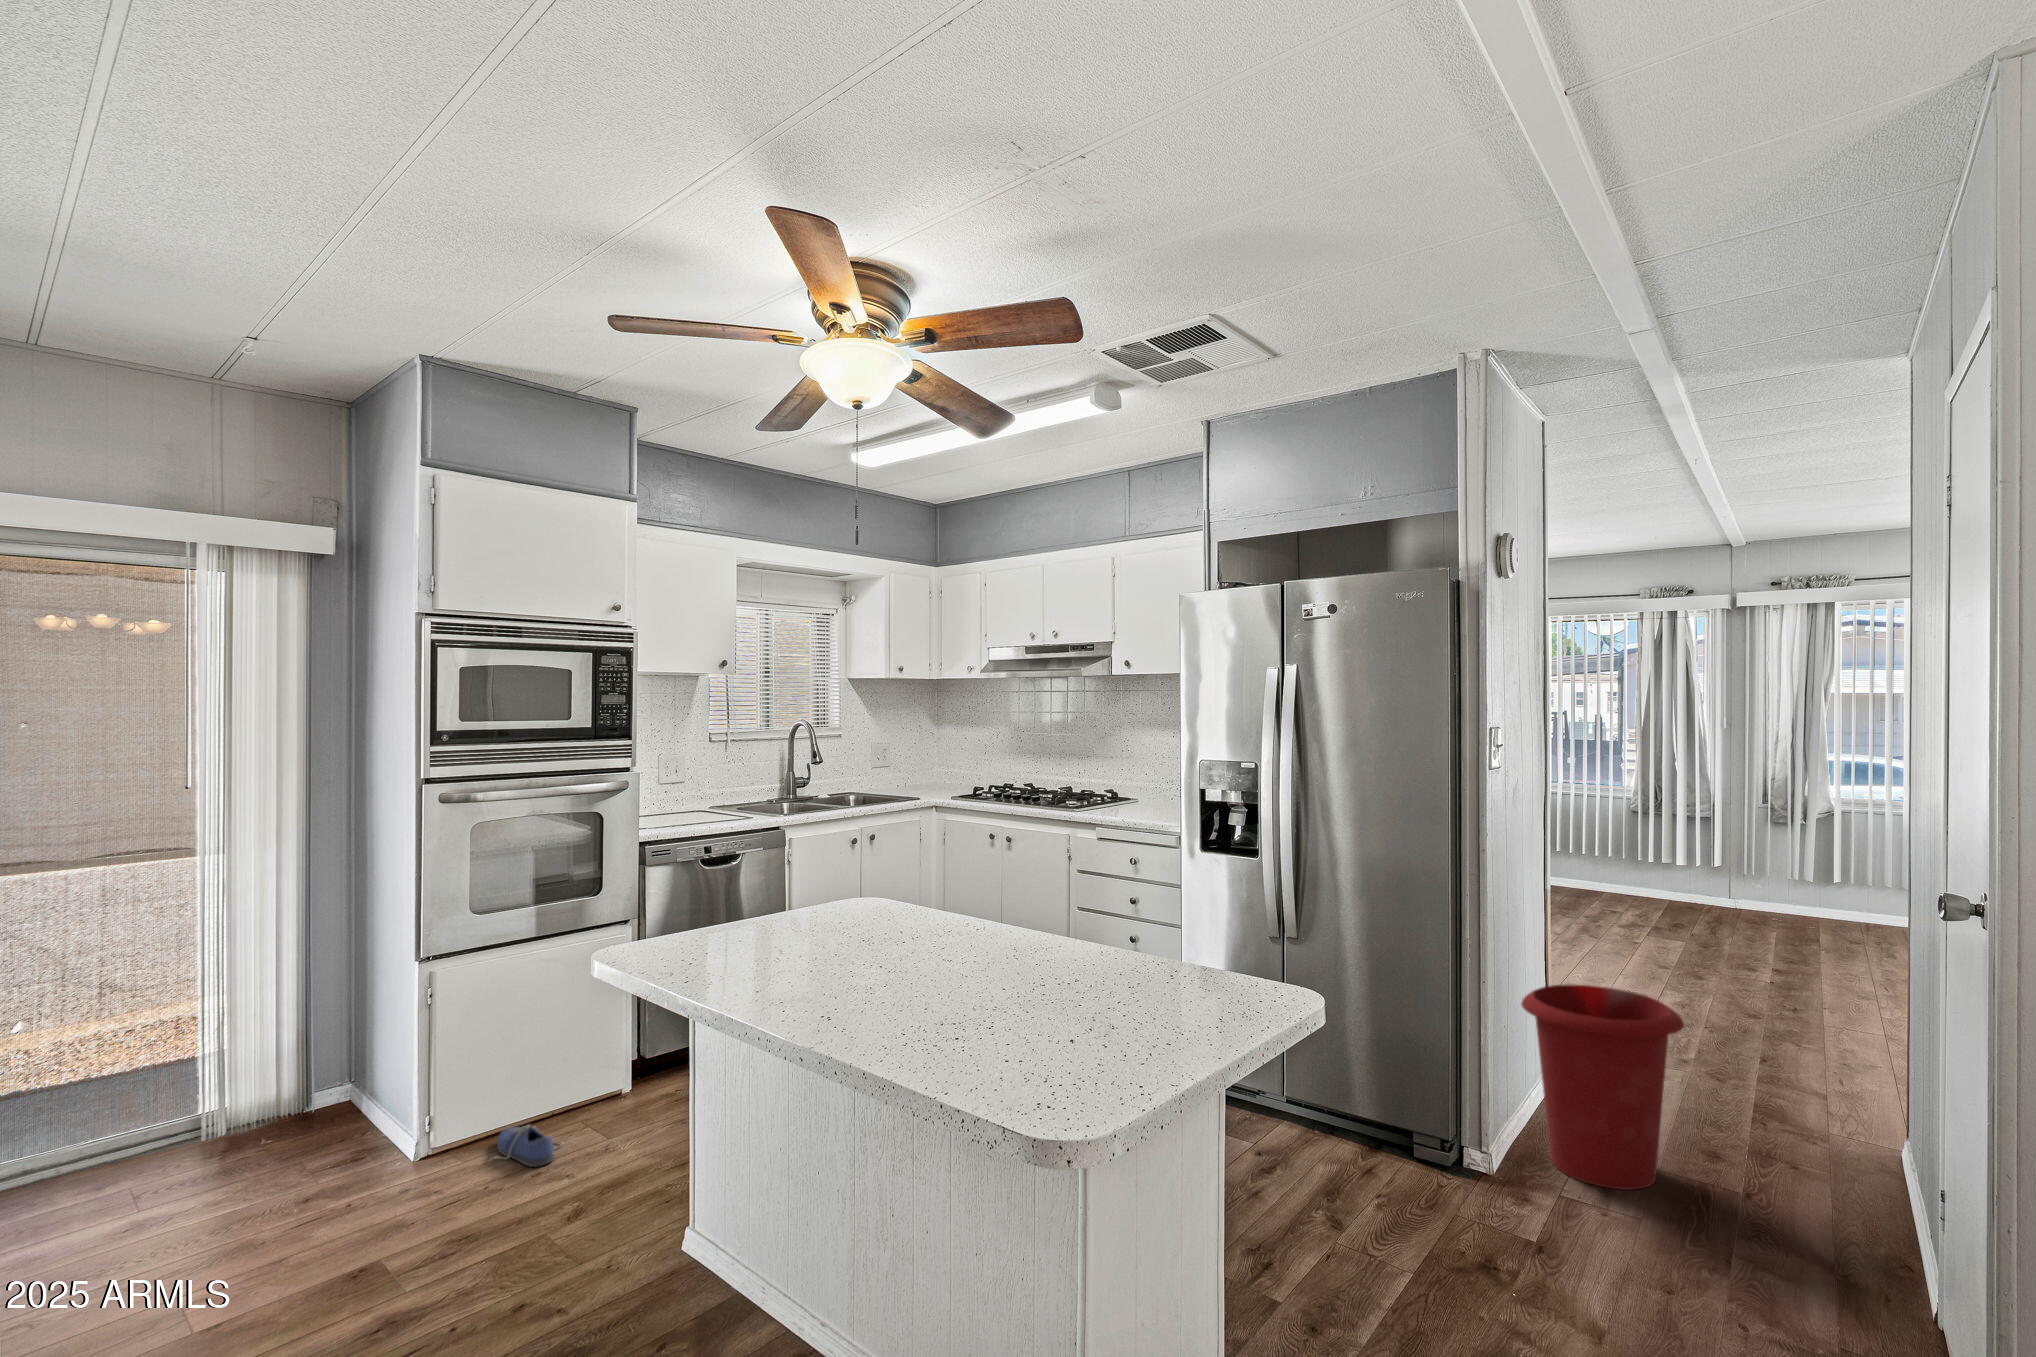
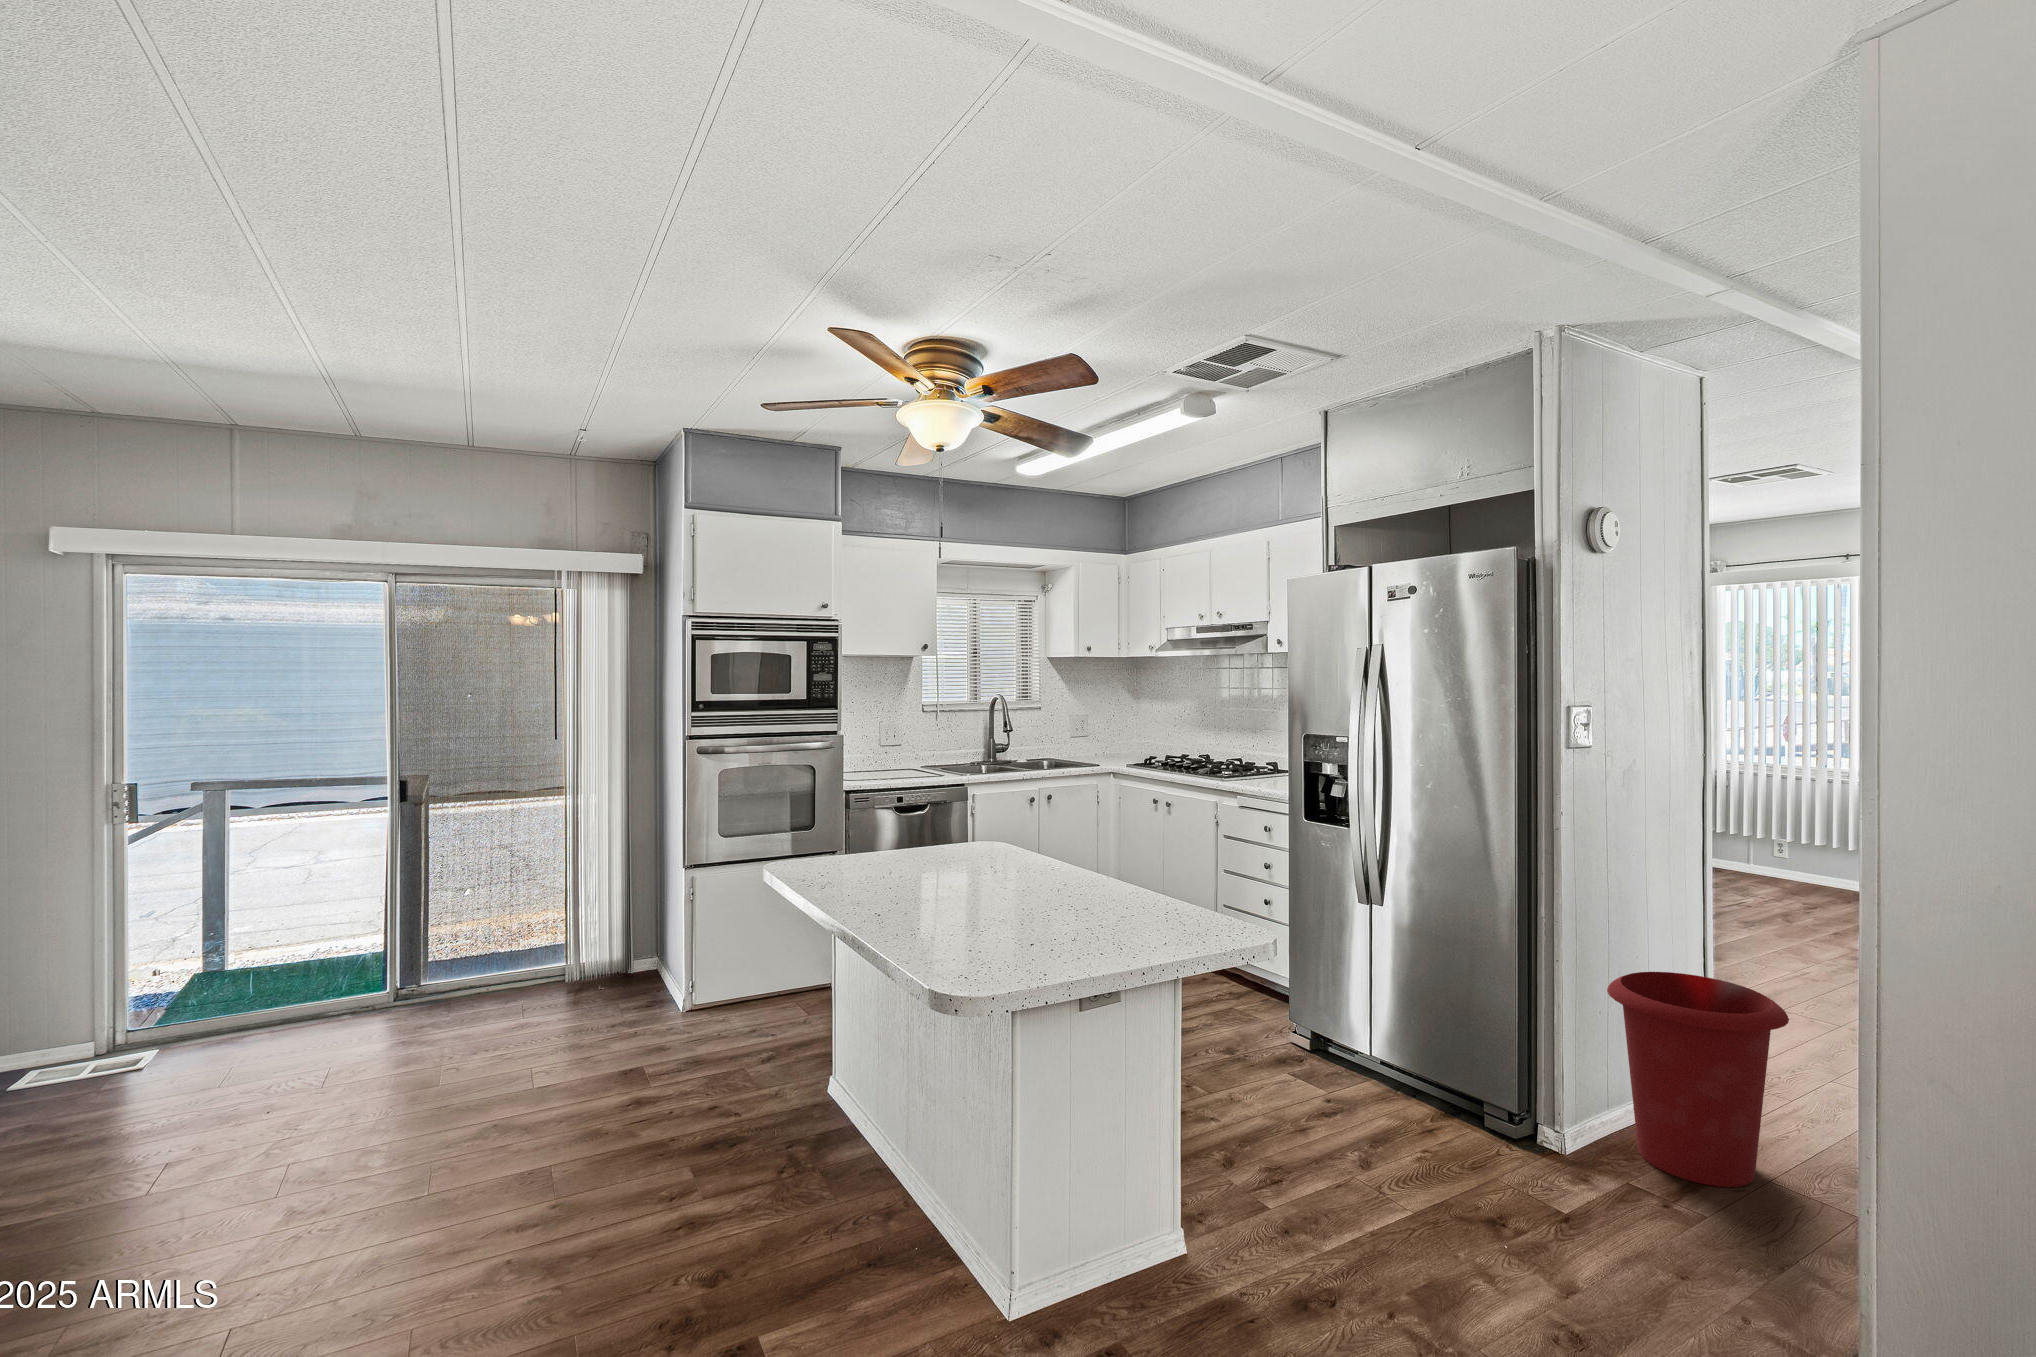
shoe: present [492,1125,562,1167] -> none [728,994,780,1025]

